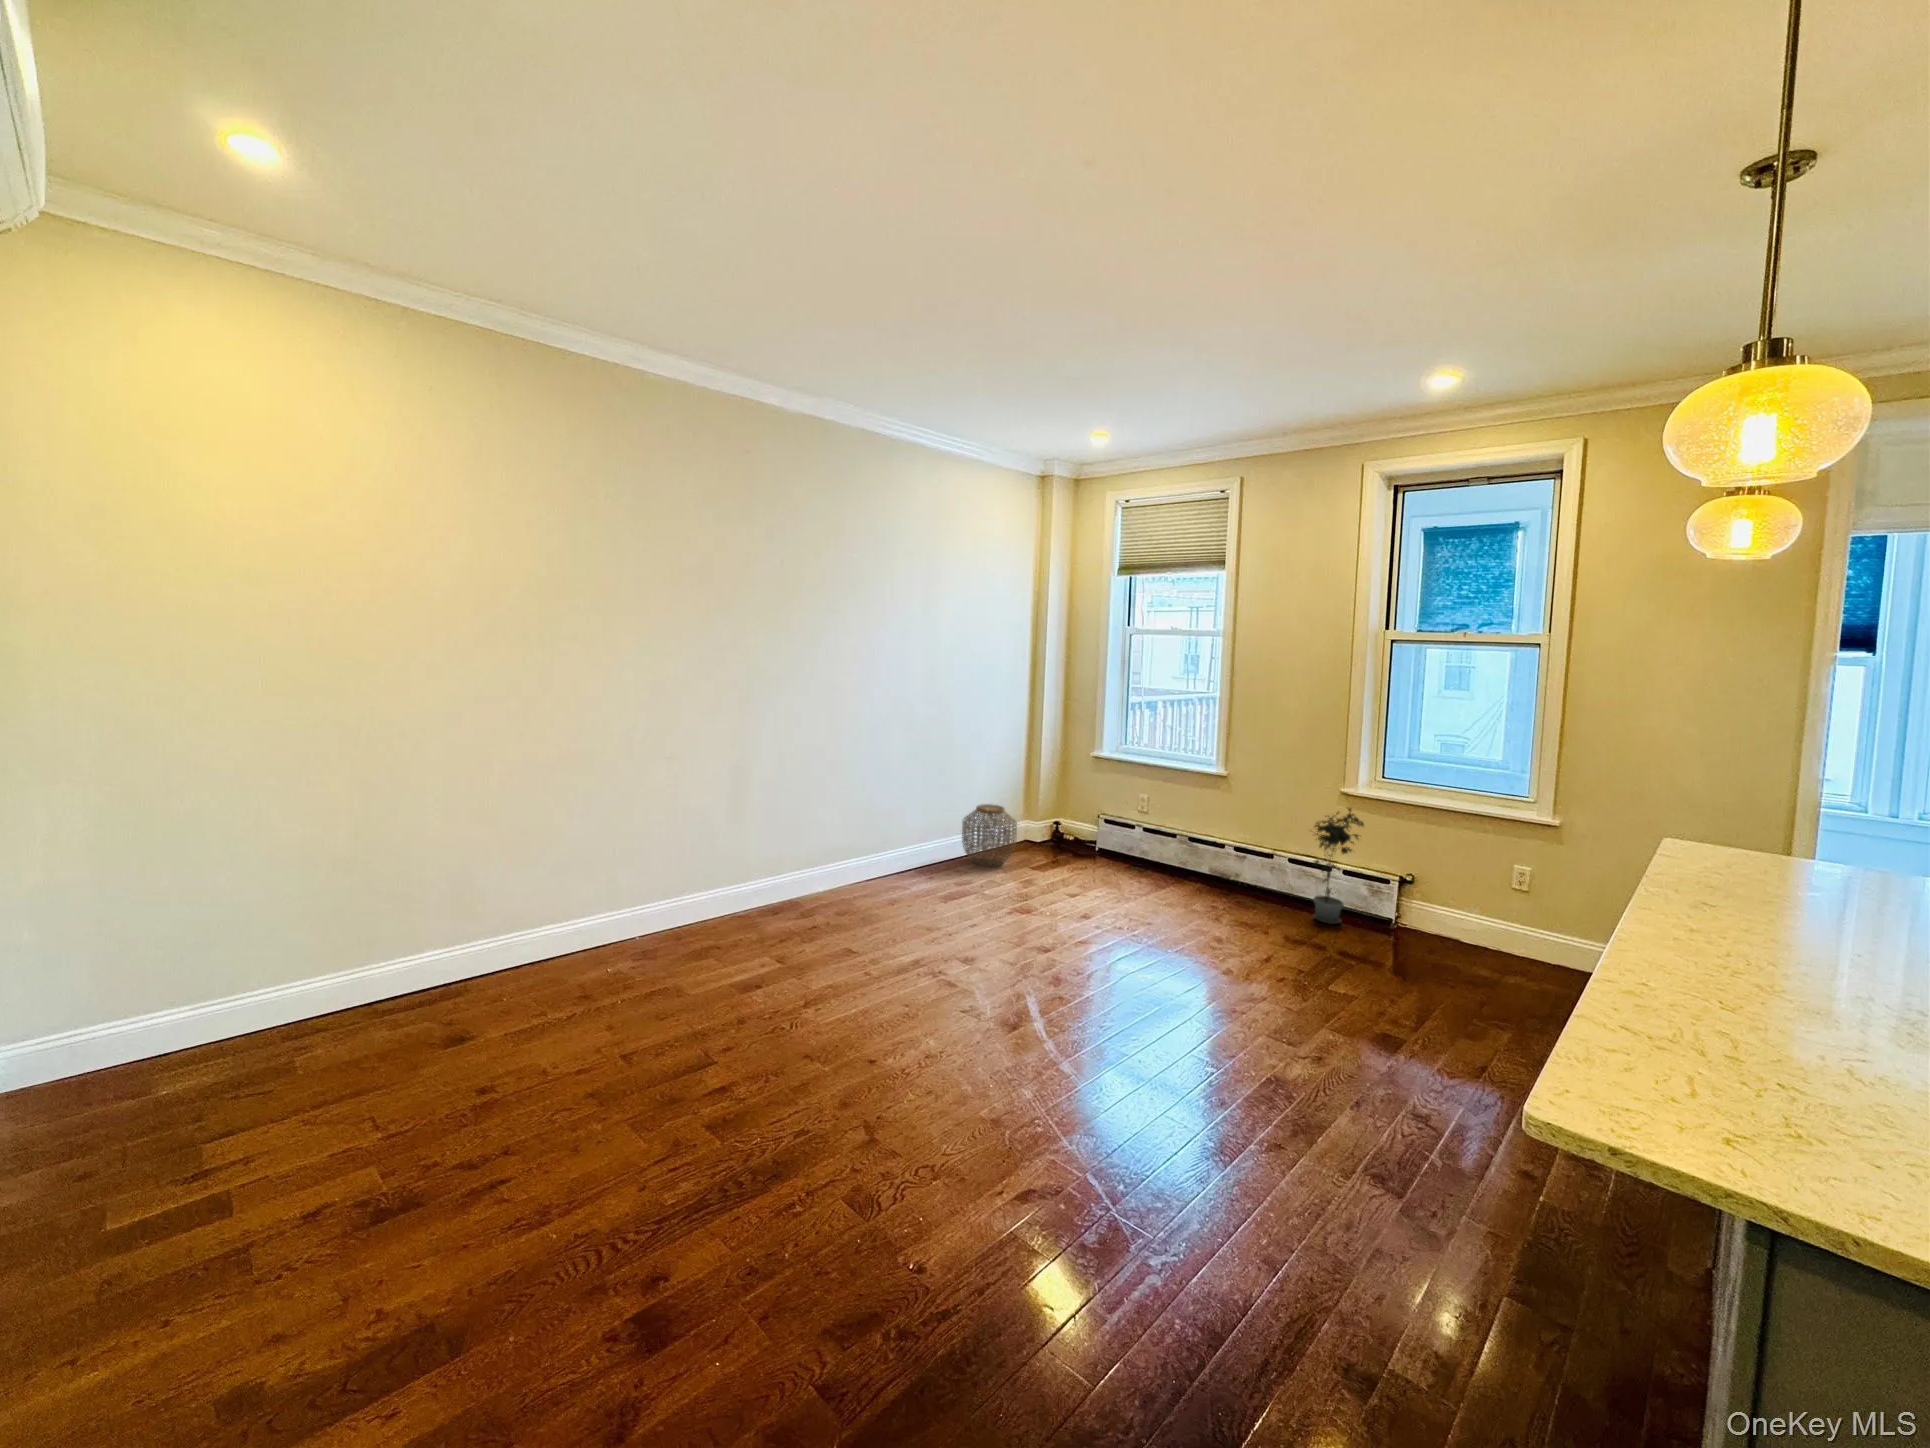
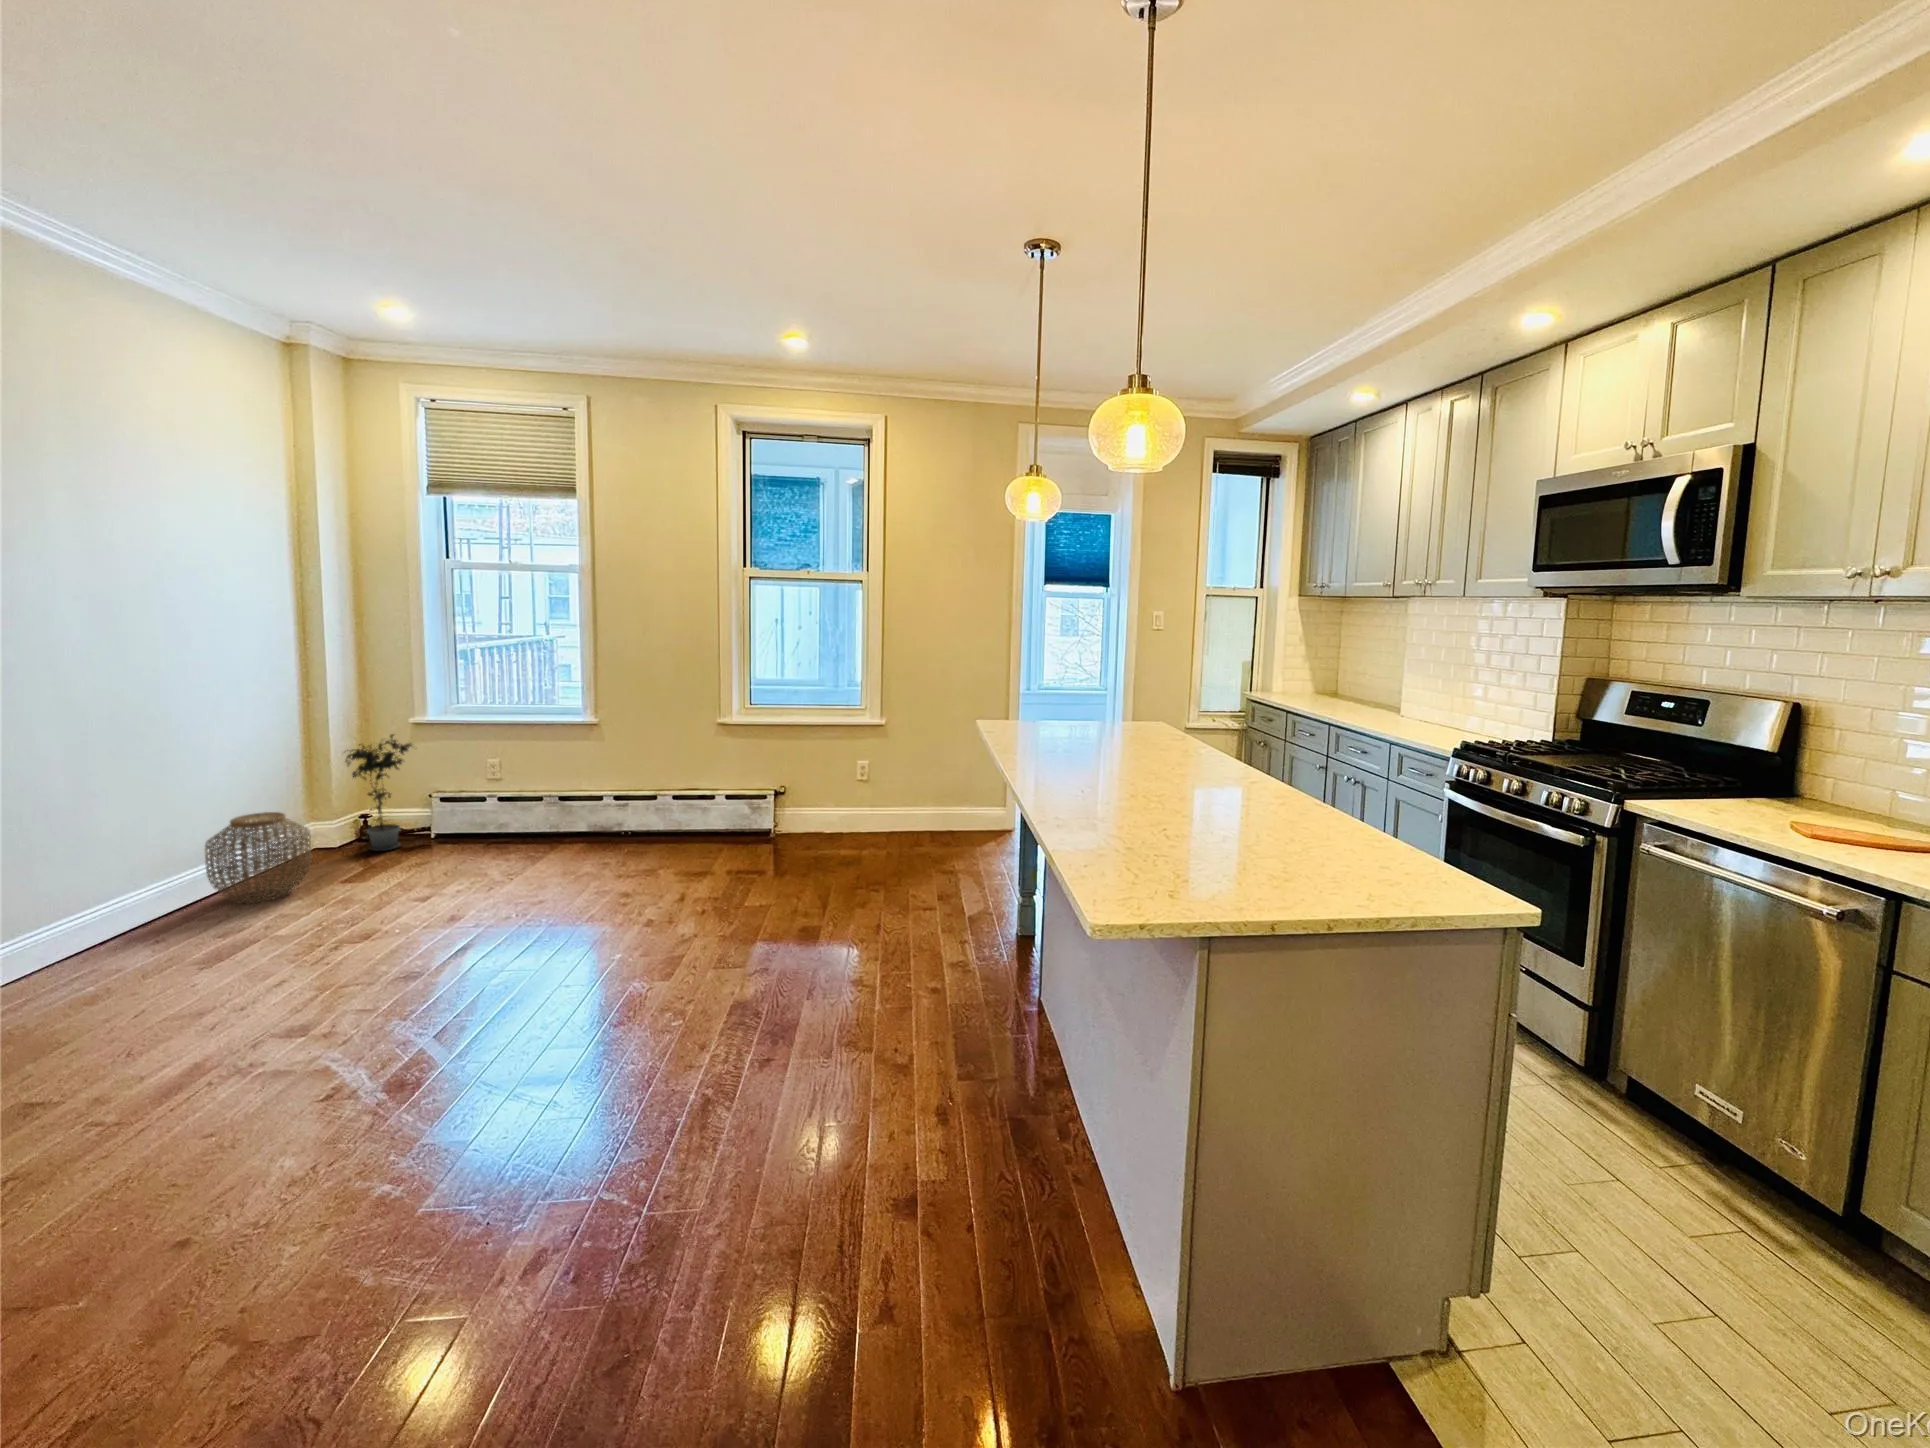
potted plant: present [1313,808,1364,924] -> present [346,734,412,851]

